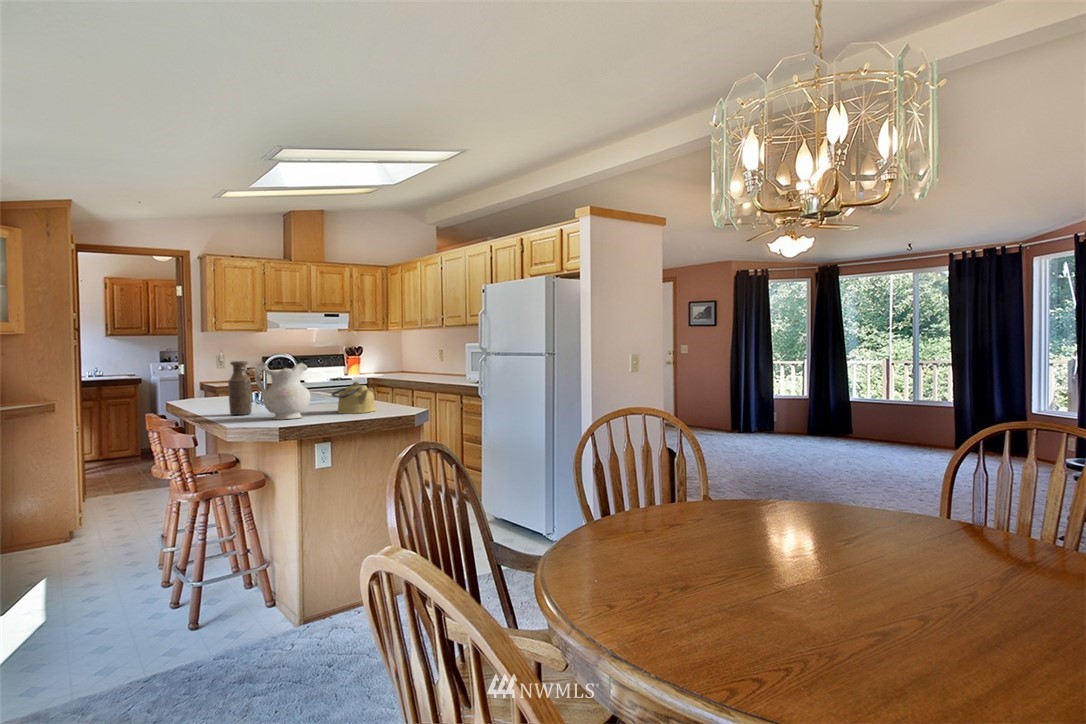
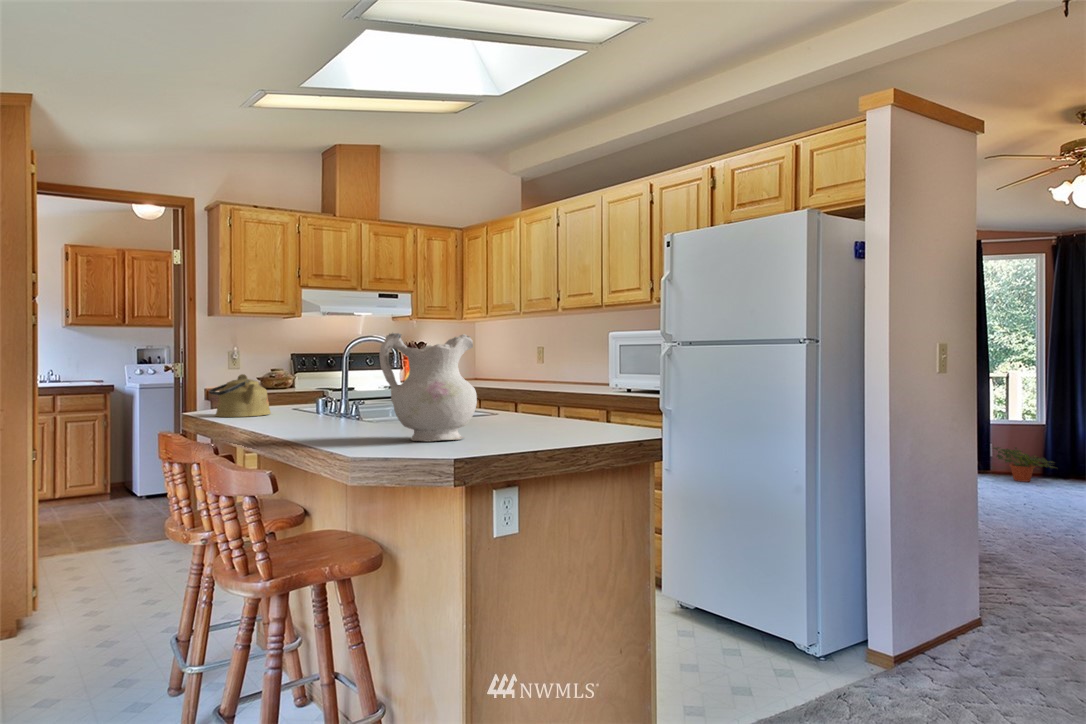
bottle: present [228,361,252,415] -> none [315,335,353,433]
kettle: present [332,382,376,414] -> present [209,374,271,417]
potted plant: none [774,413,814,437] -> present [994,447,1055,482]

